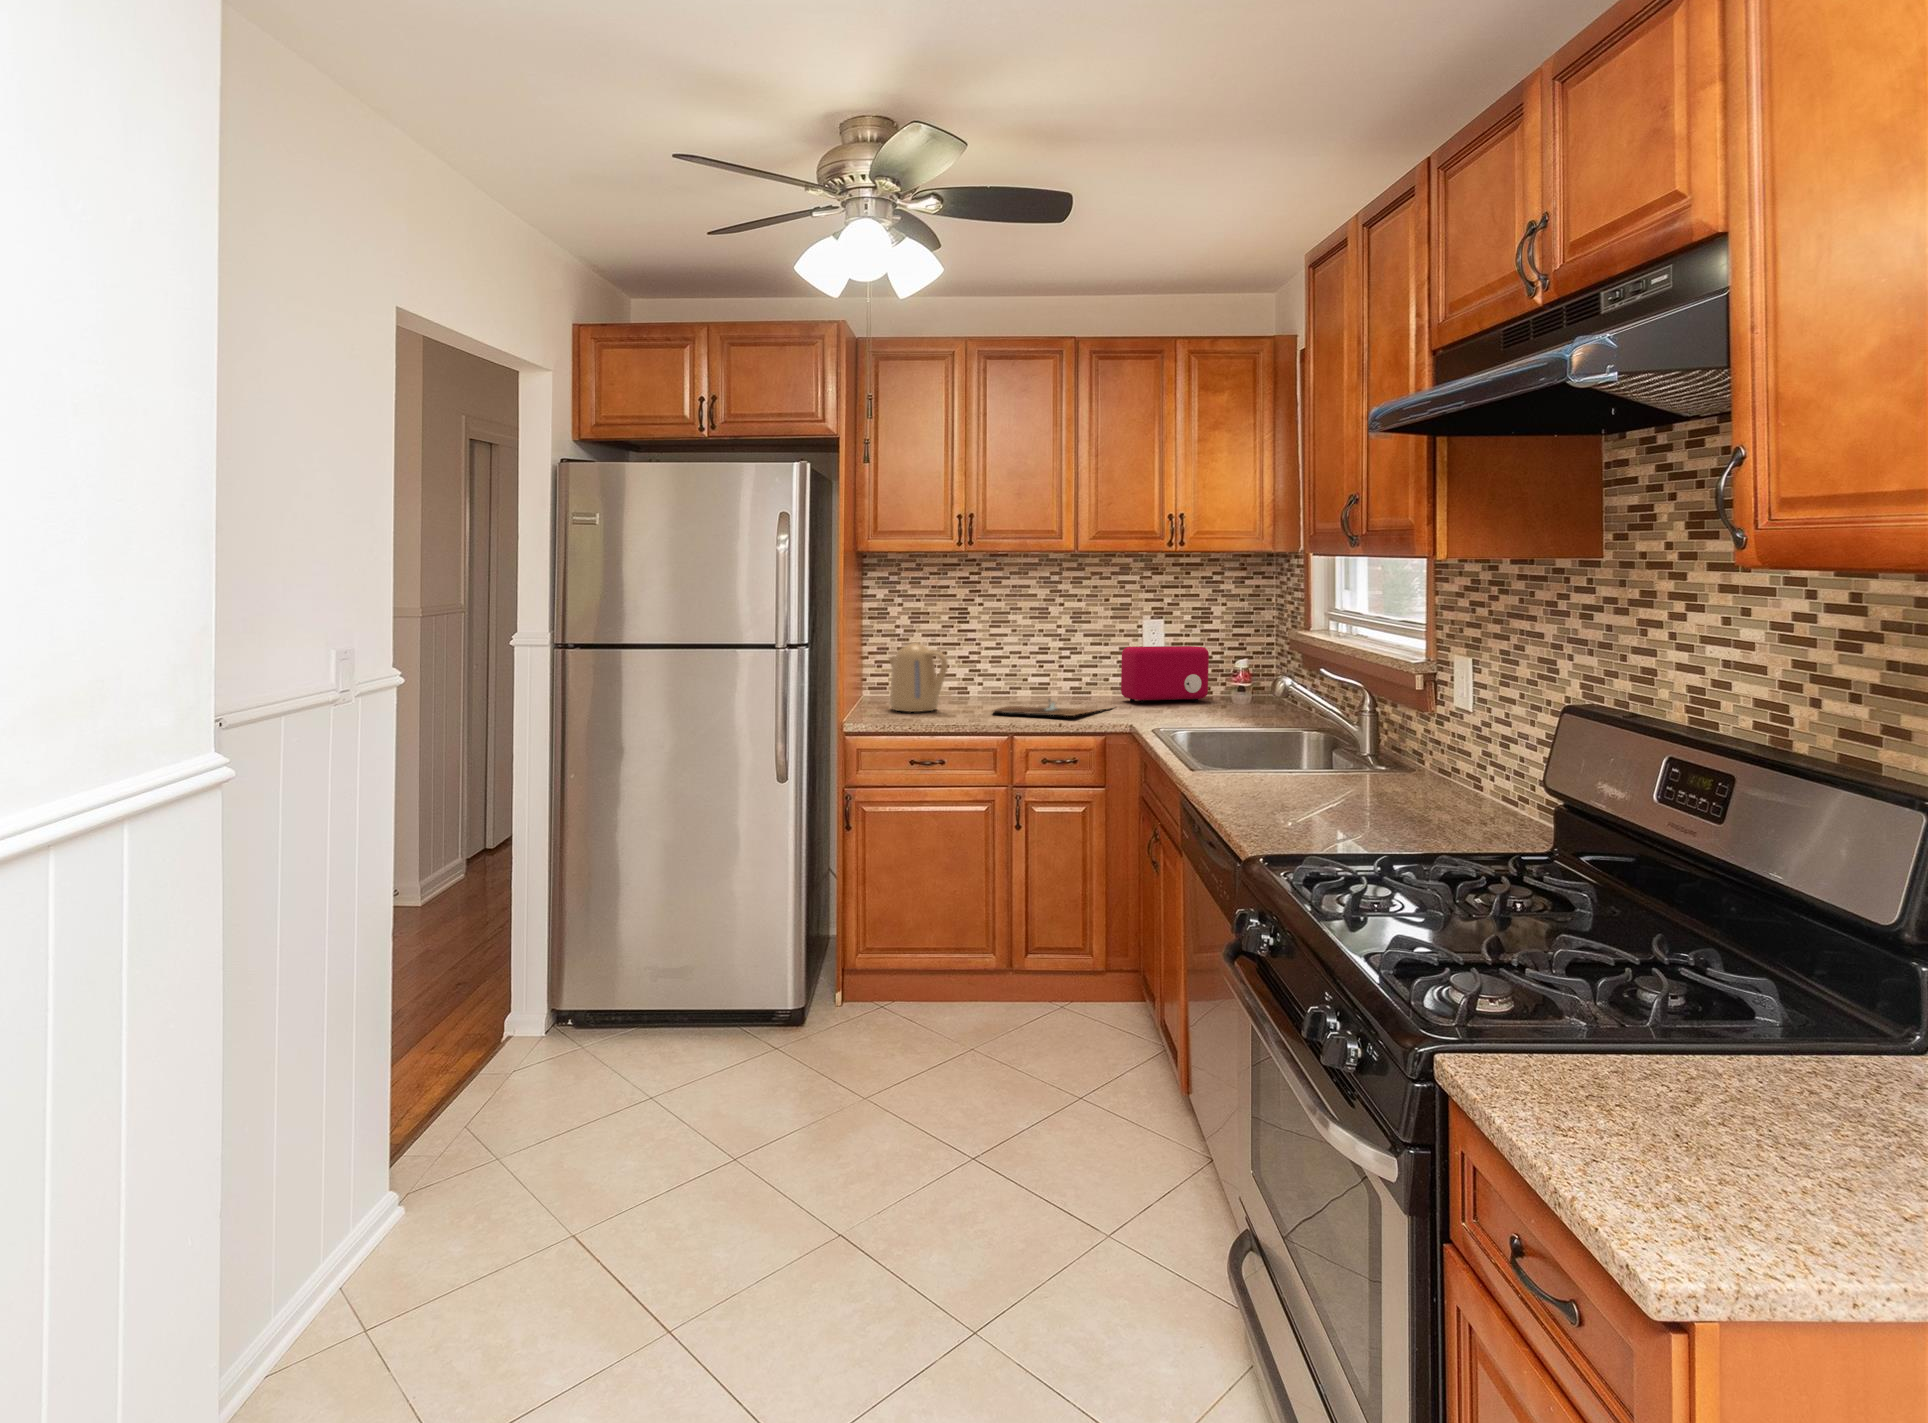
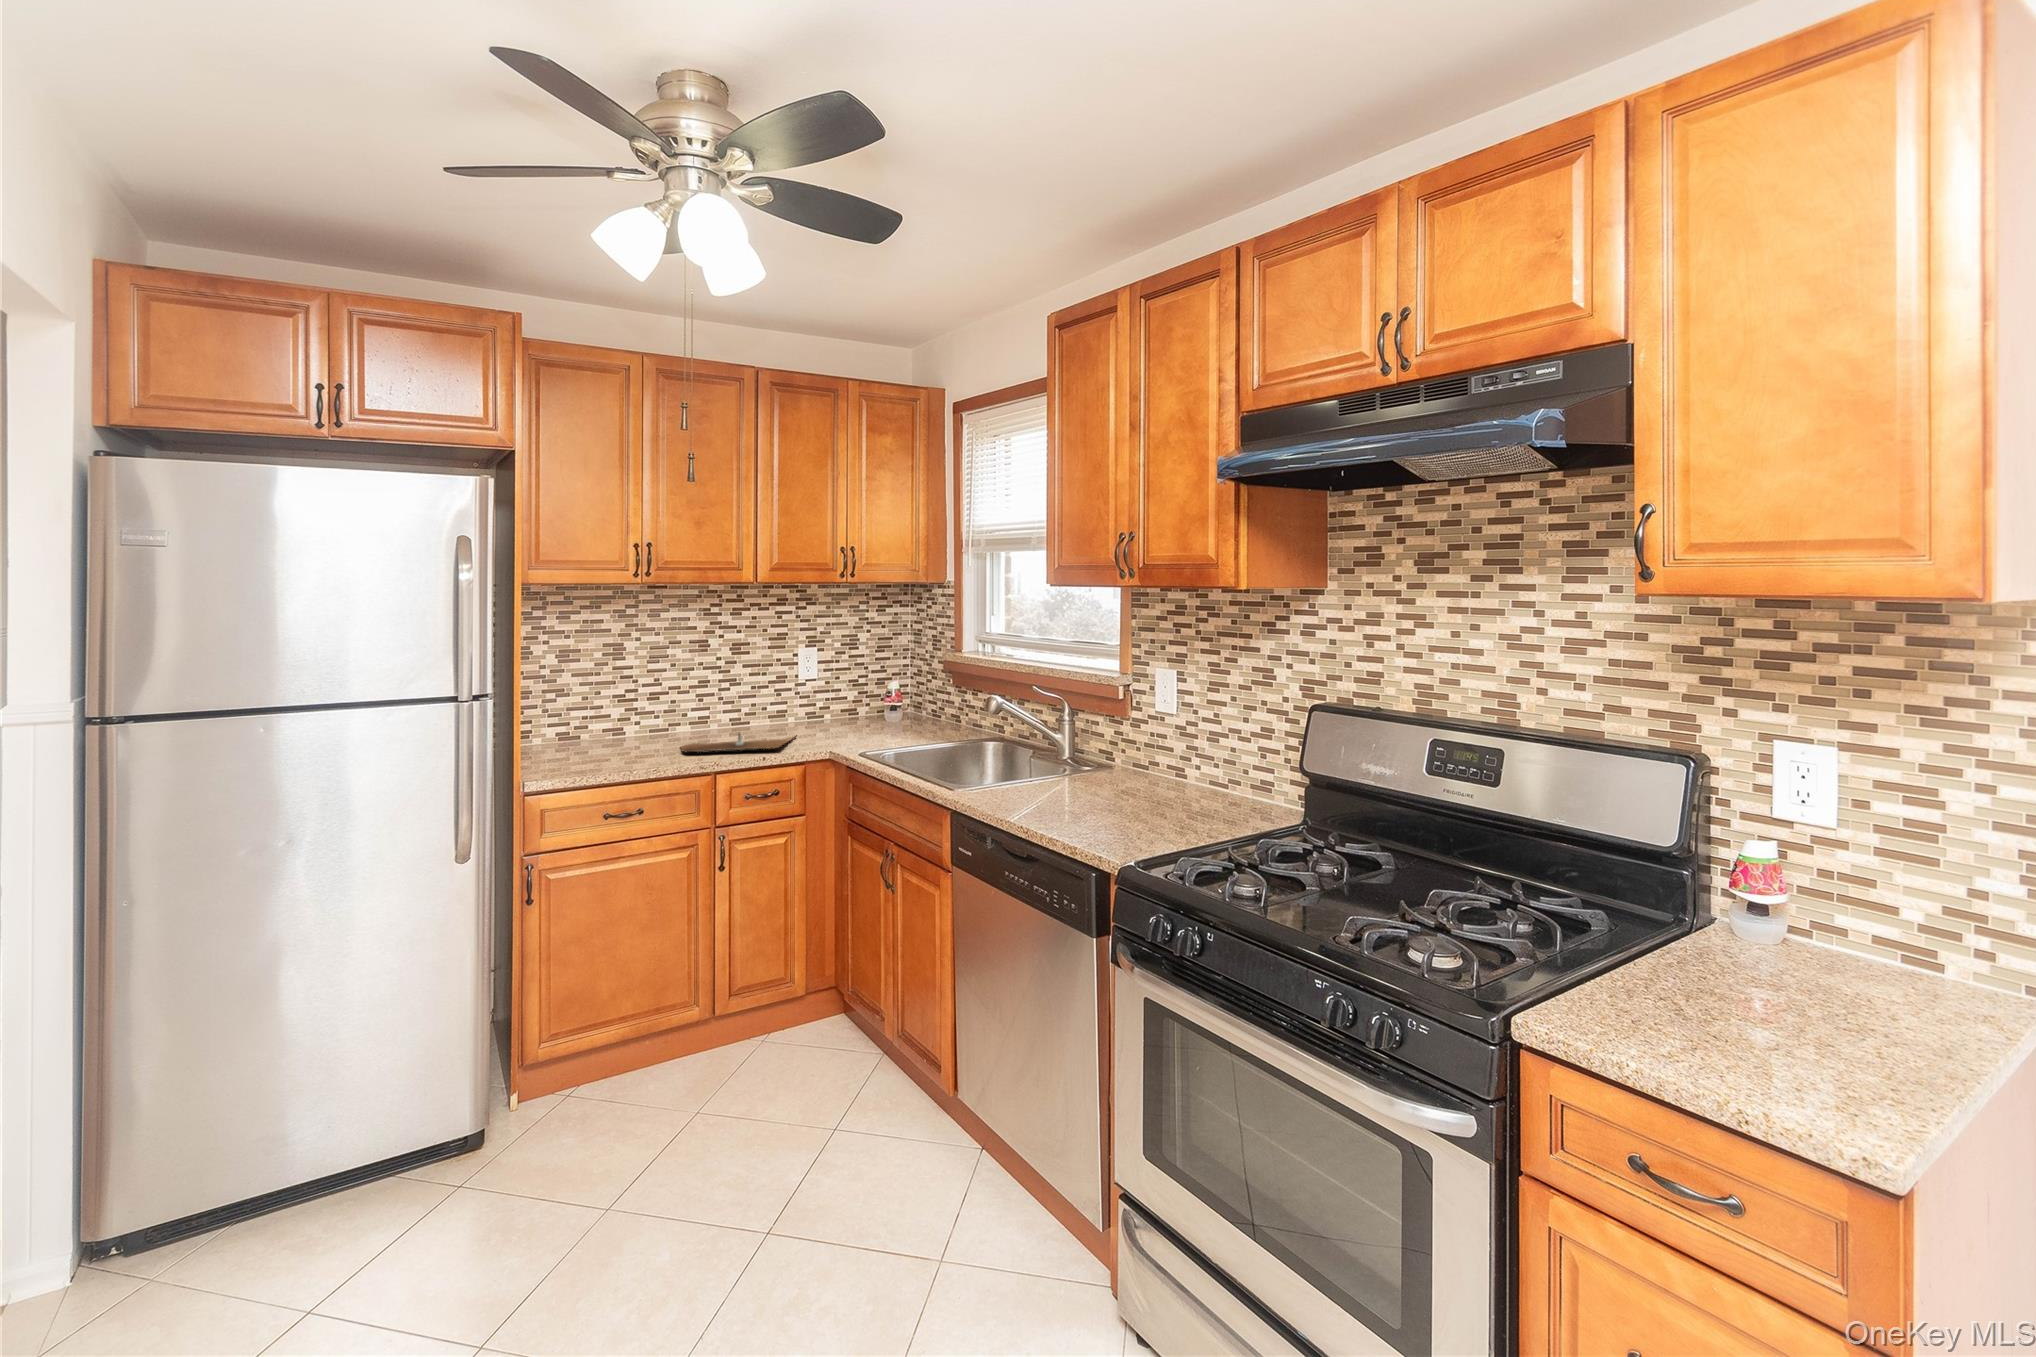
kettle: present [889,643,948,712] -> none [543,683,627,761]
toaster: present [1121,646,1209,703] -> none [790,673,868,729]

